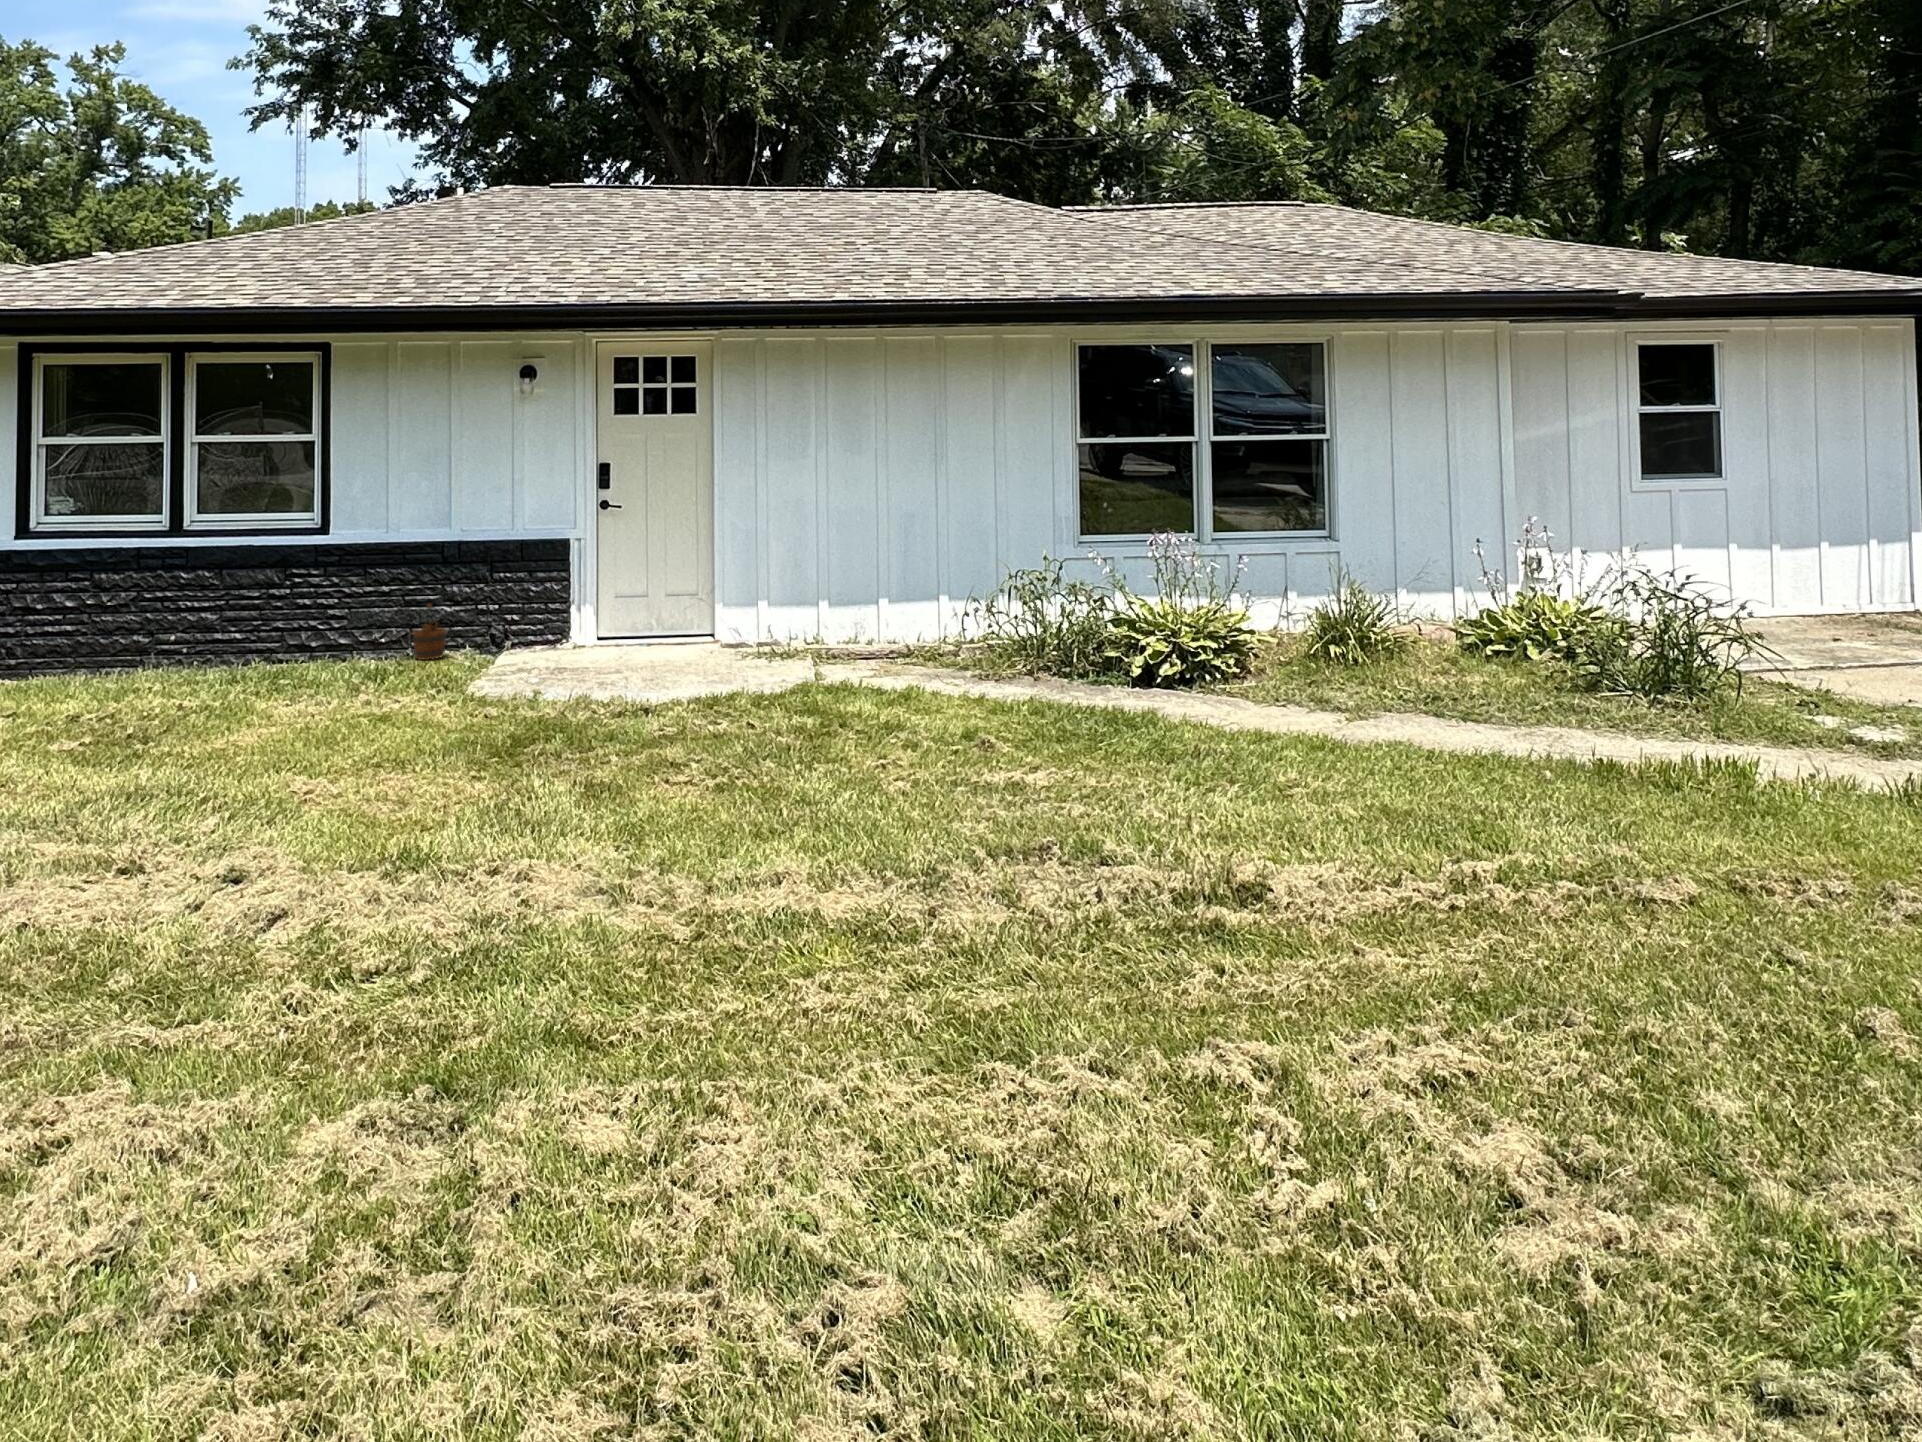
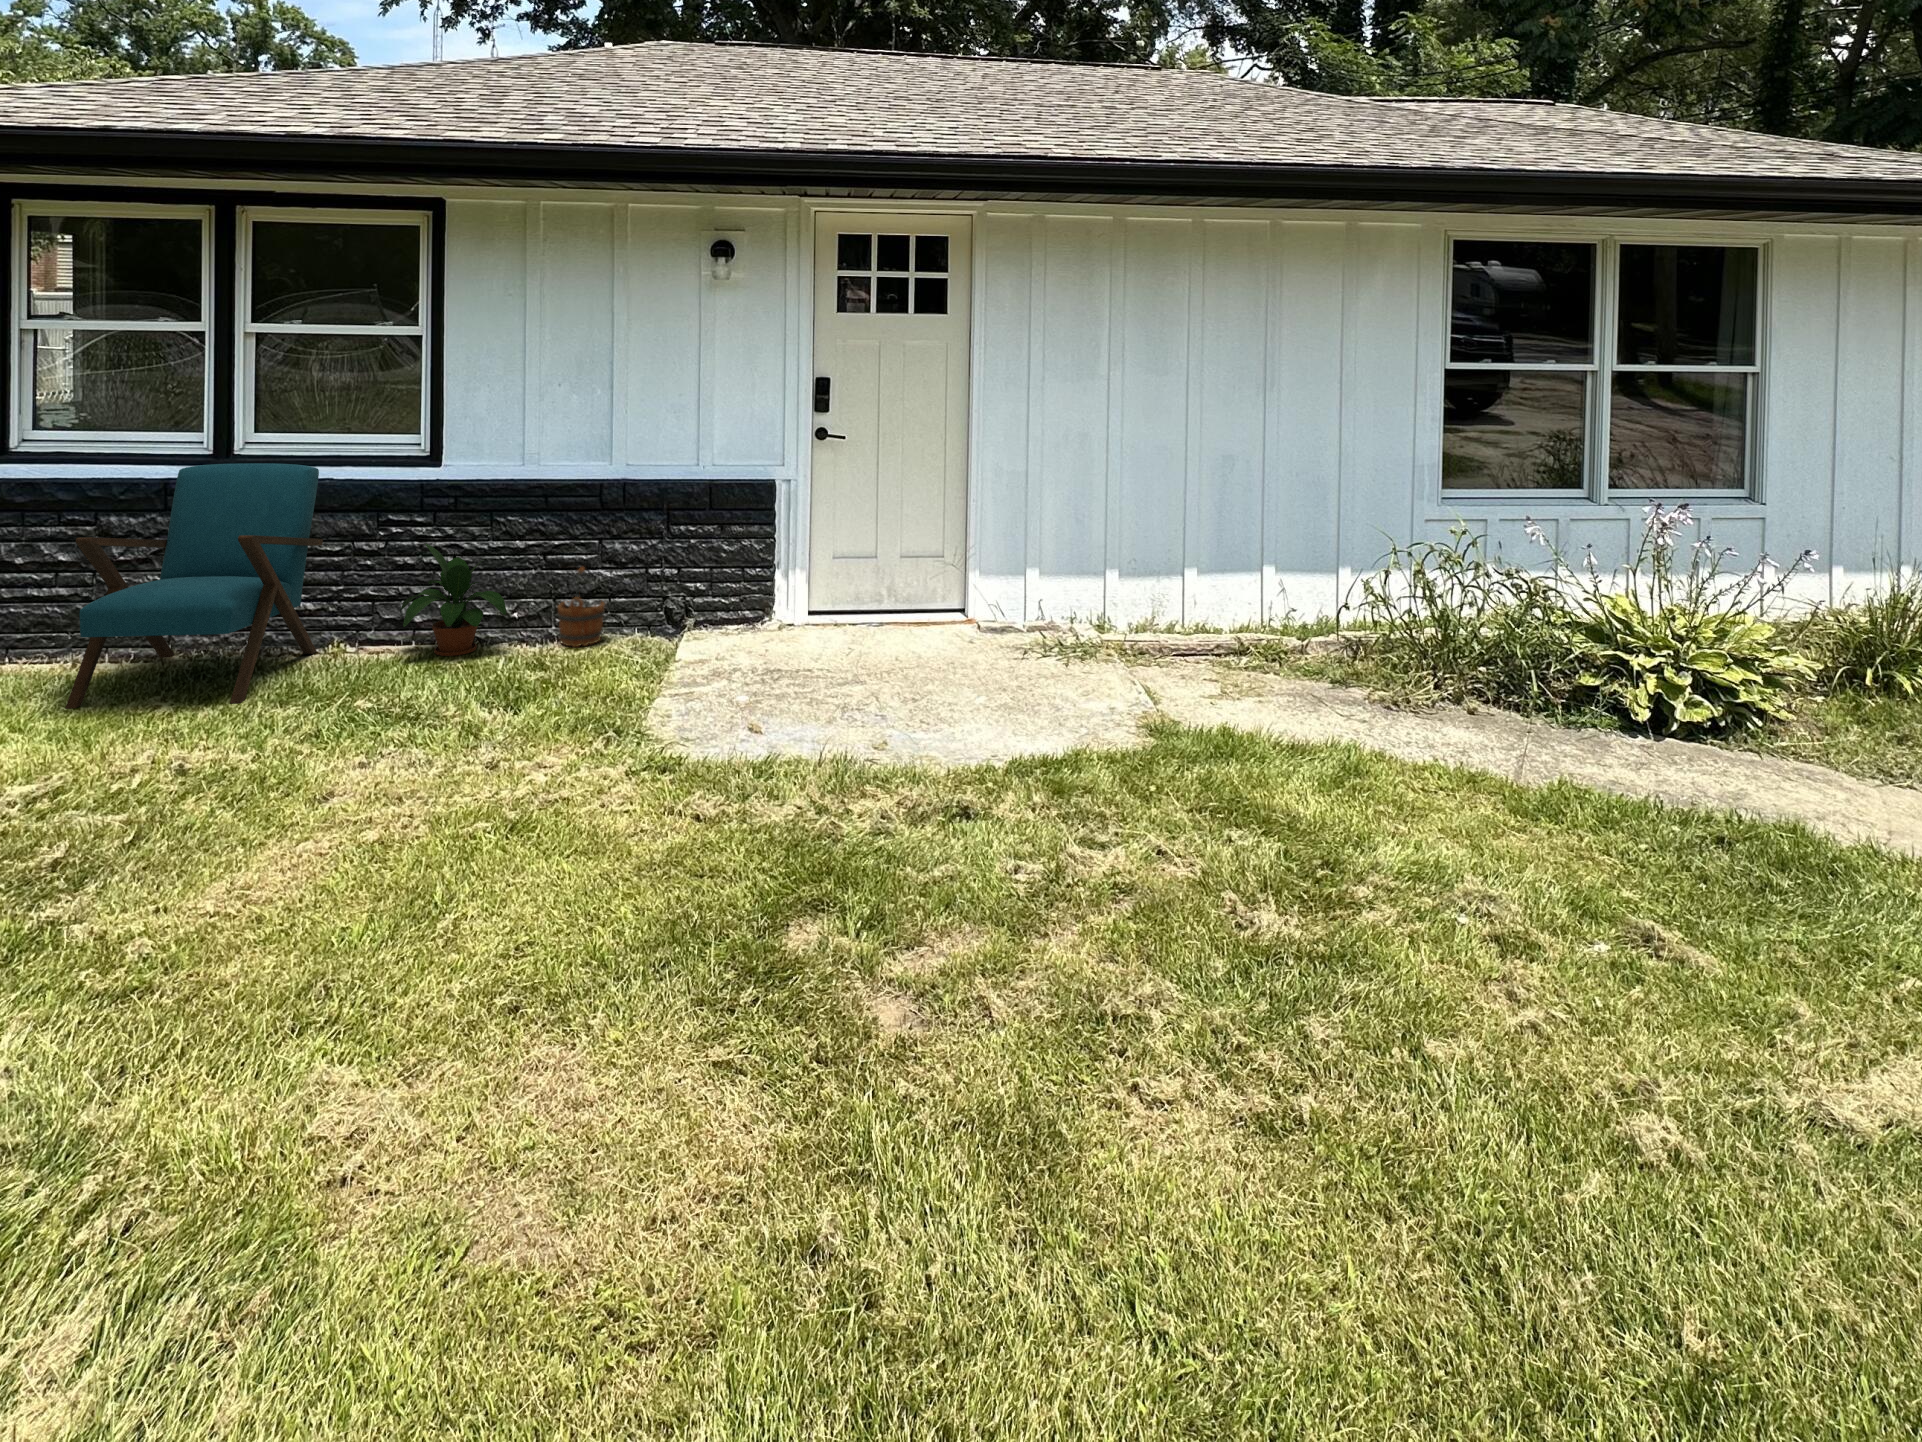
armchair: none [92,534,248,694] -> present [65,463,323,709]
potted plant: none [303,587,377,666] -> present [401,544,506,656]

